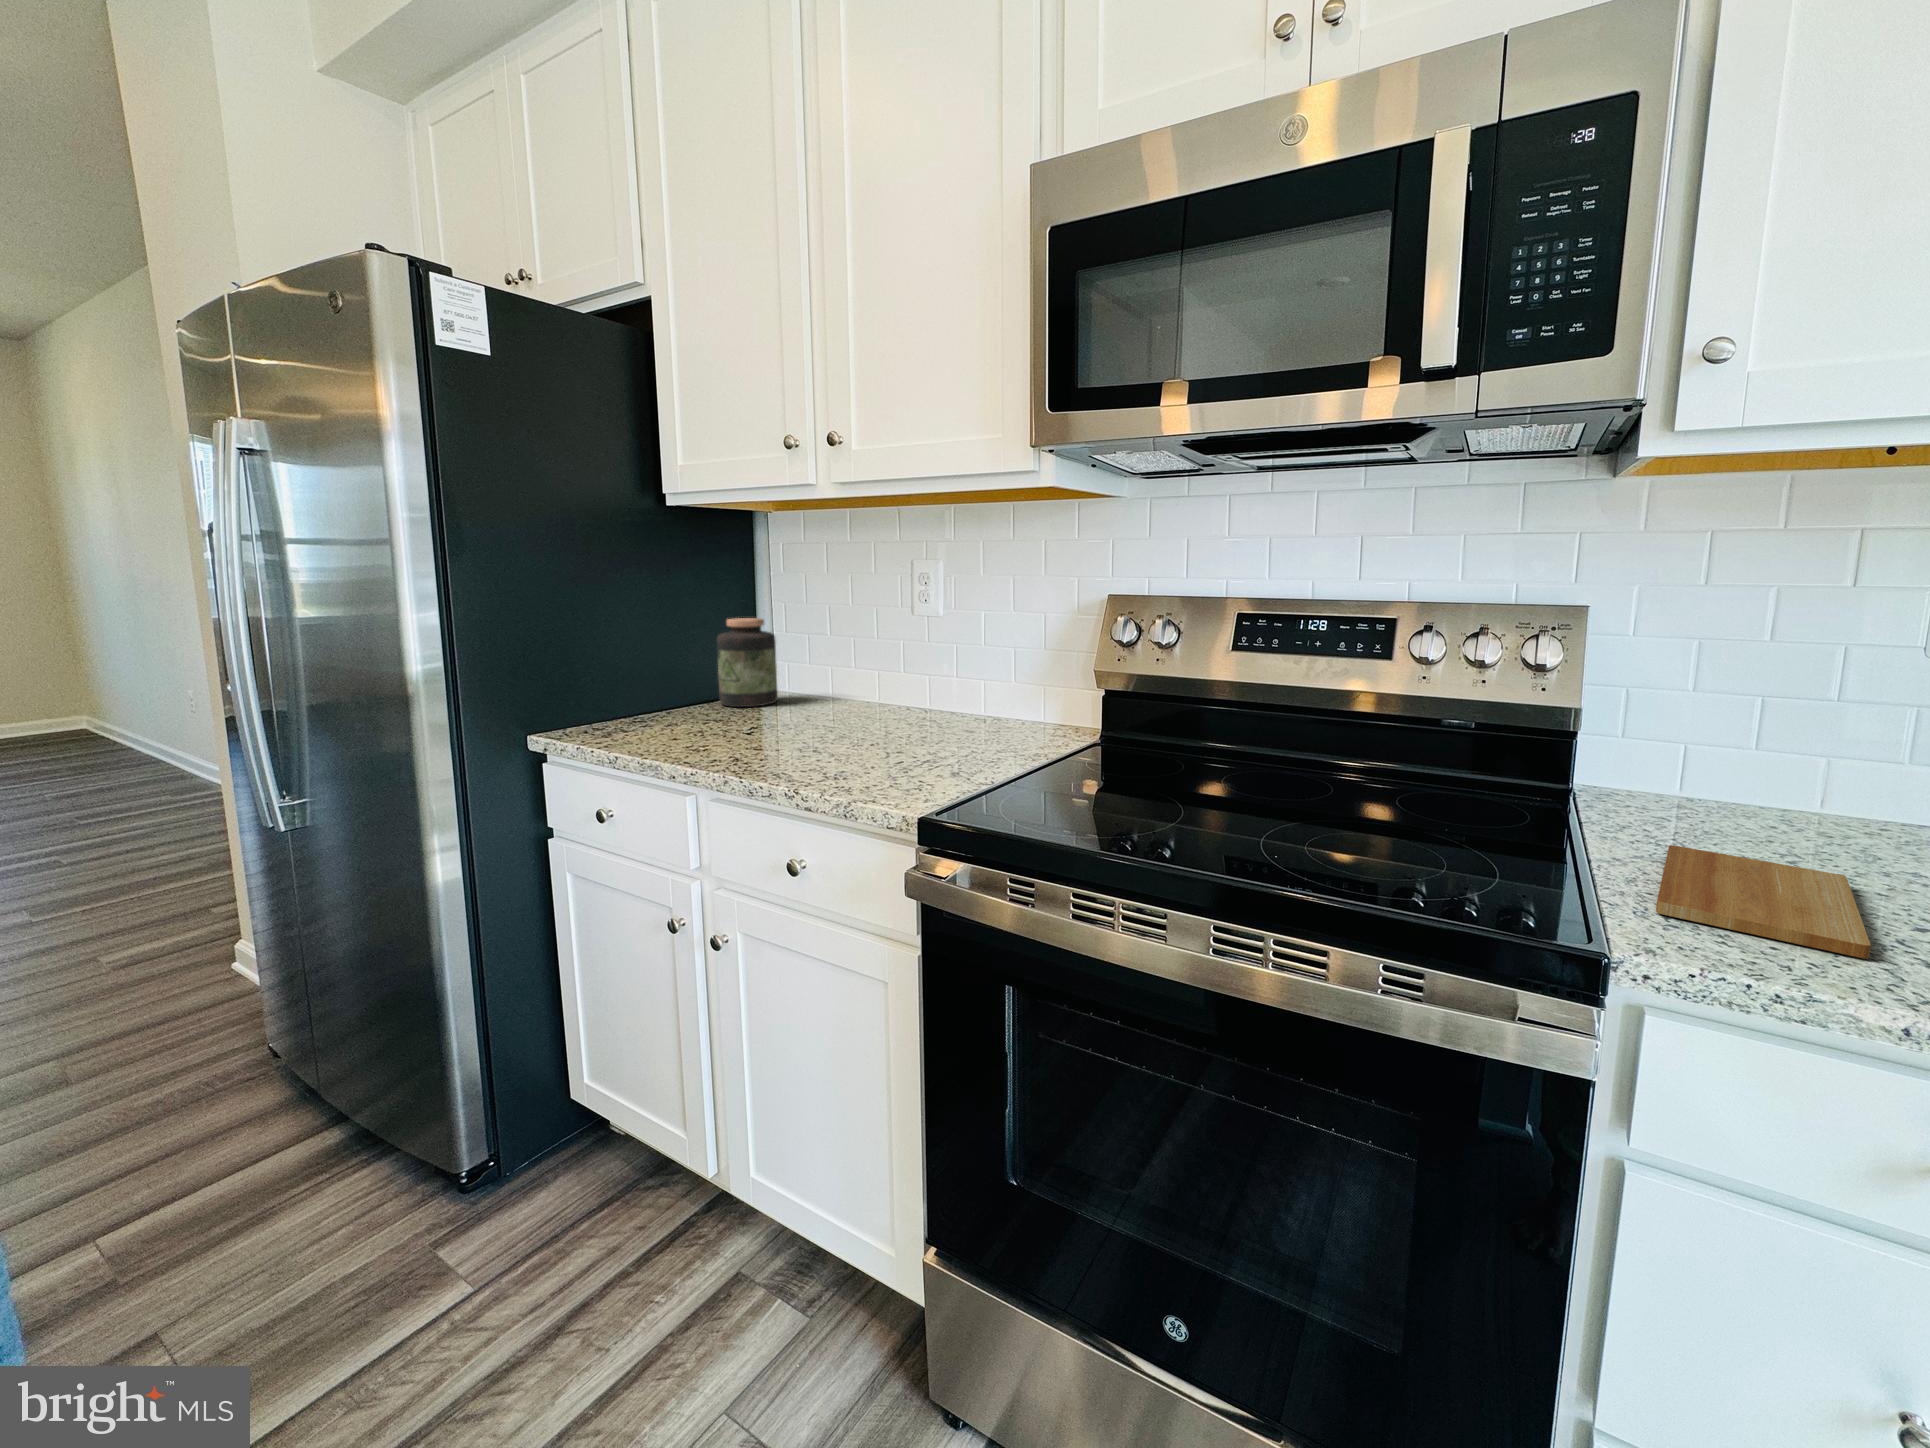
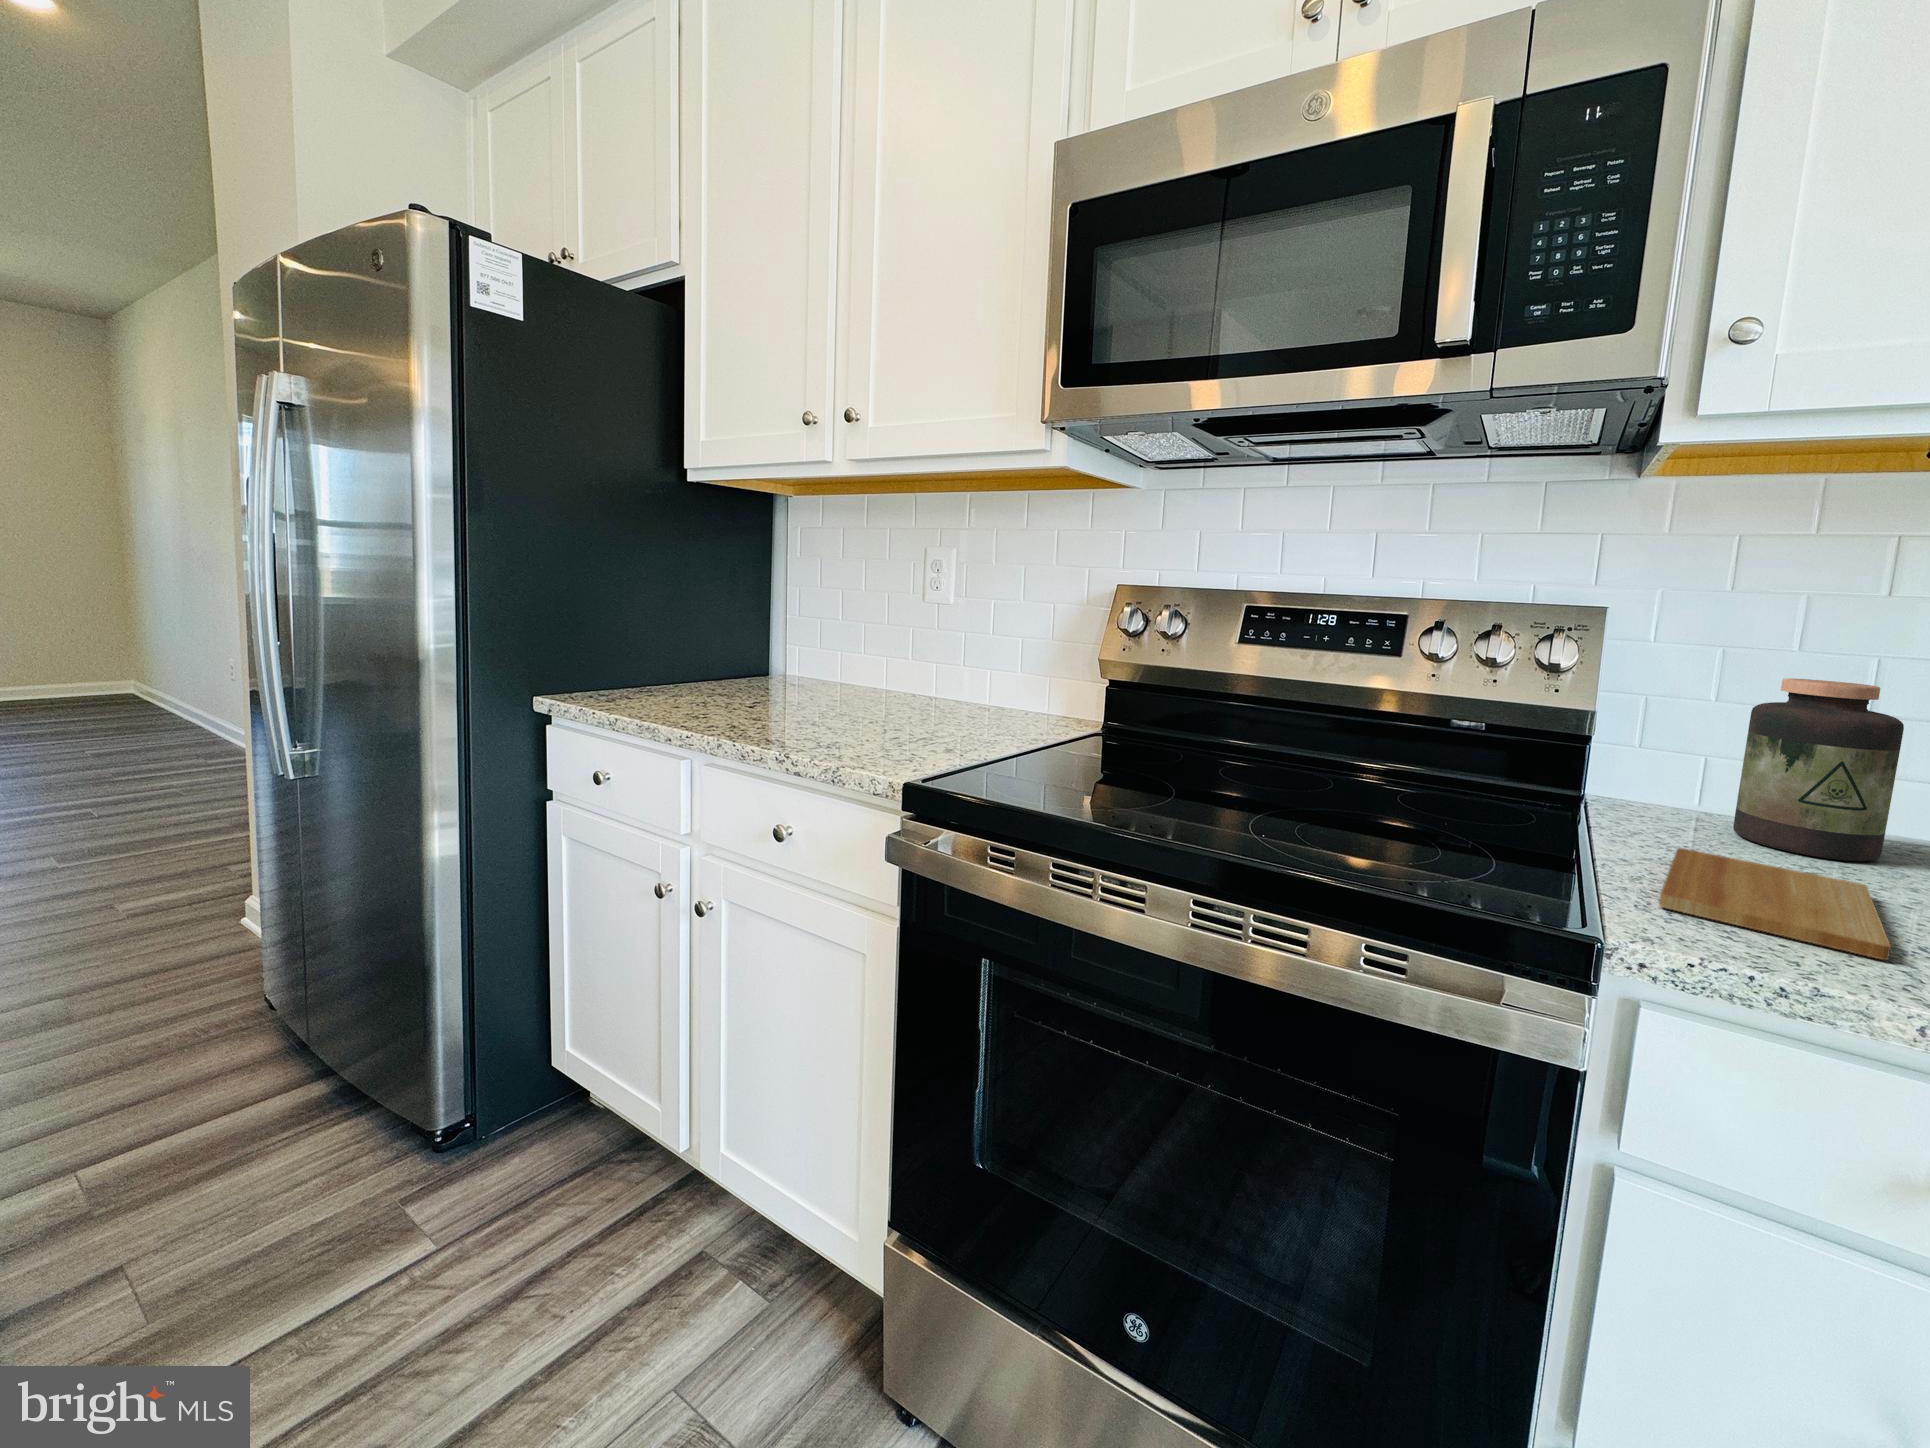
jar: present [717,618,778,707] -> present [1733,679,1904,861]

